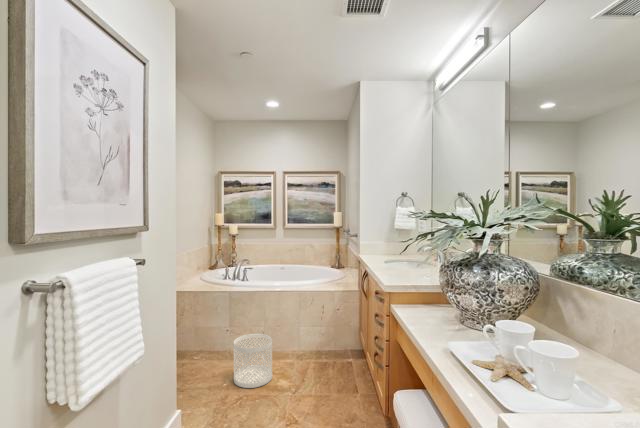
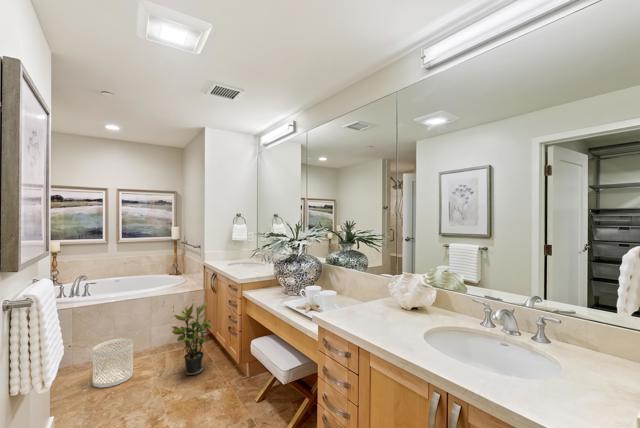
potted plant: none [305,305,356,404] -> present [172,302,212,375]

